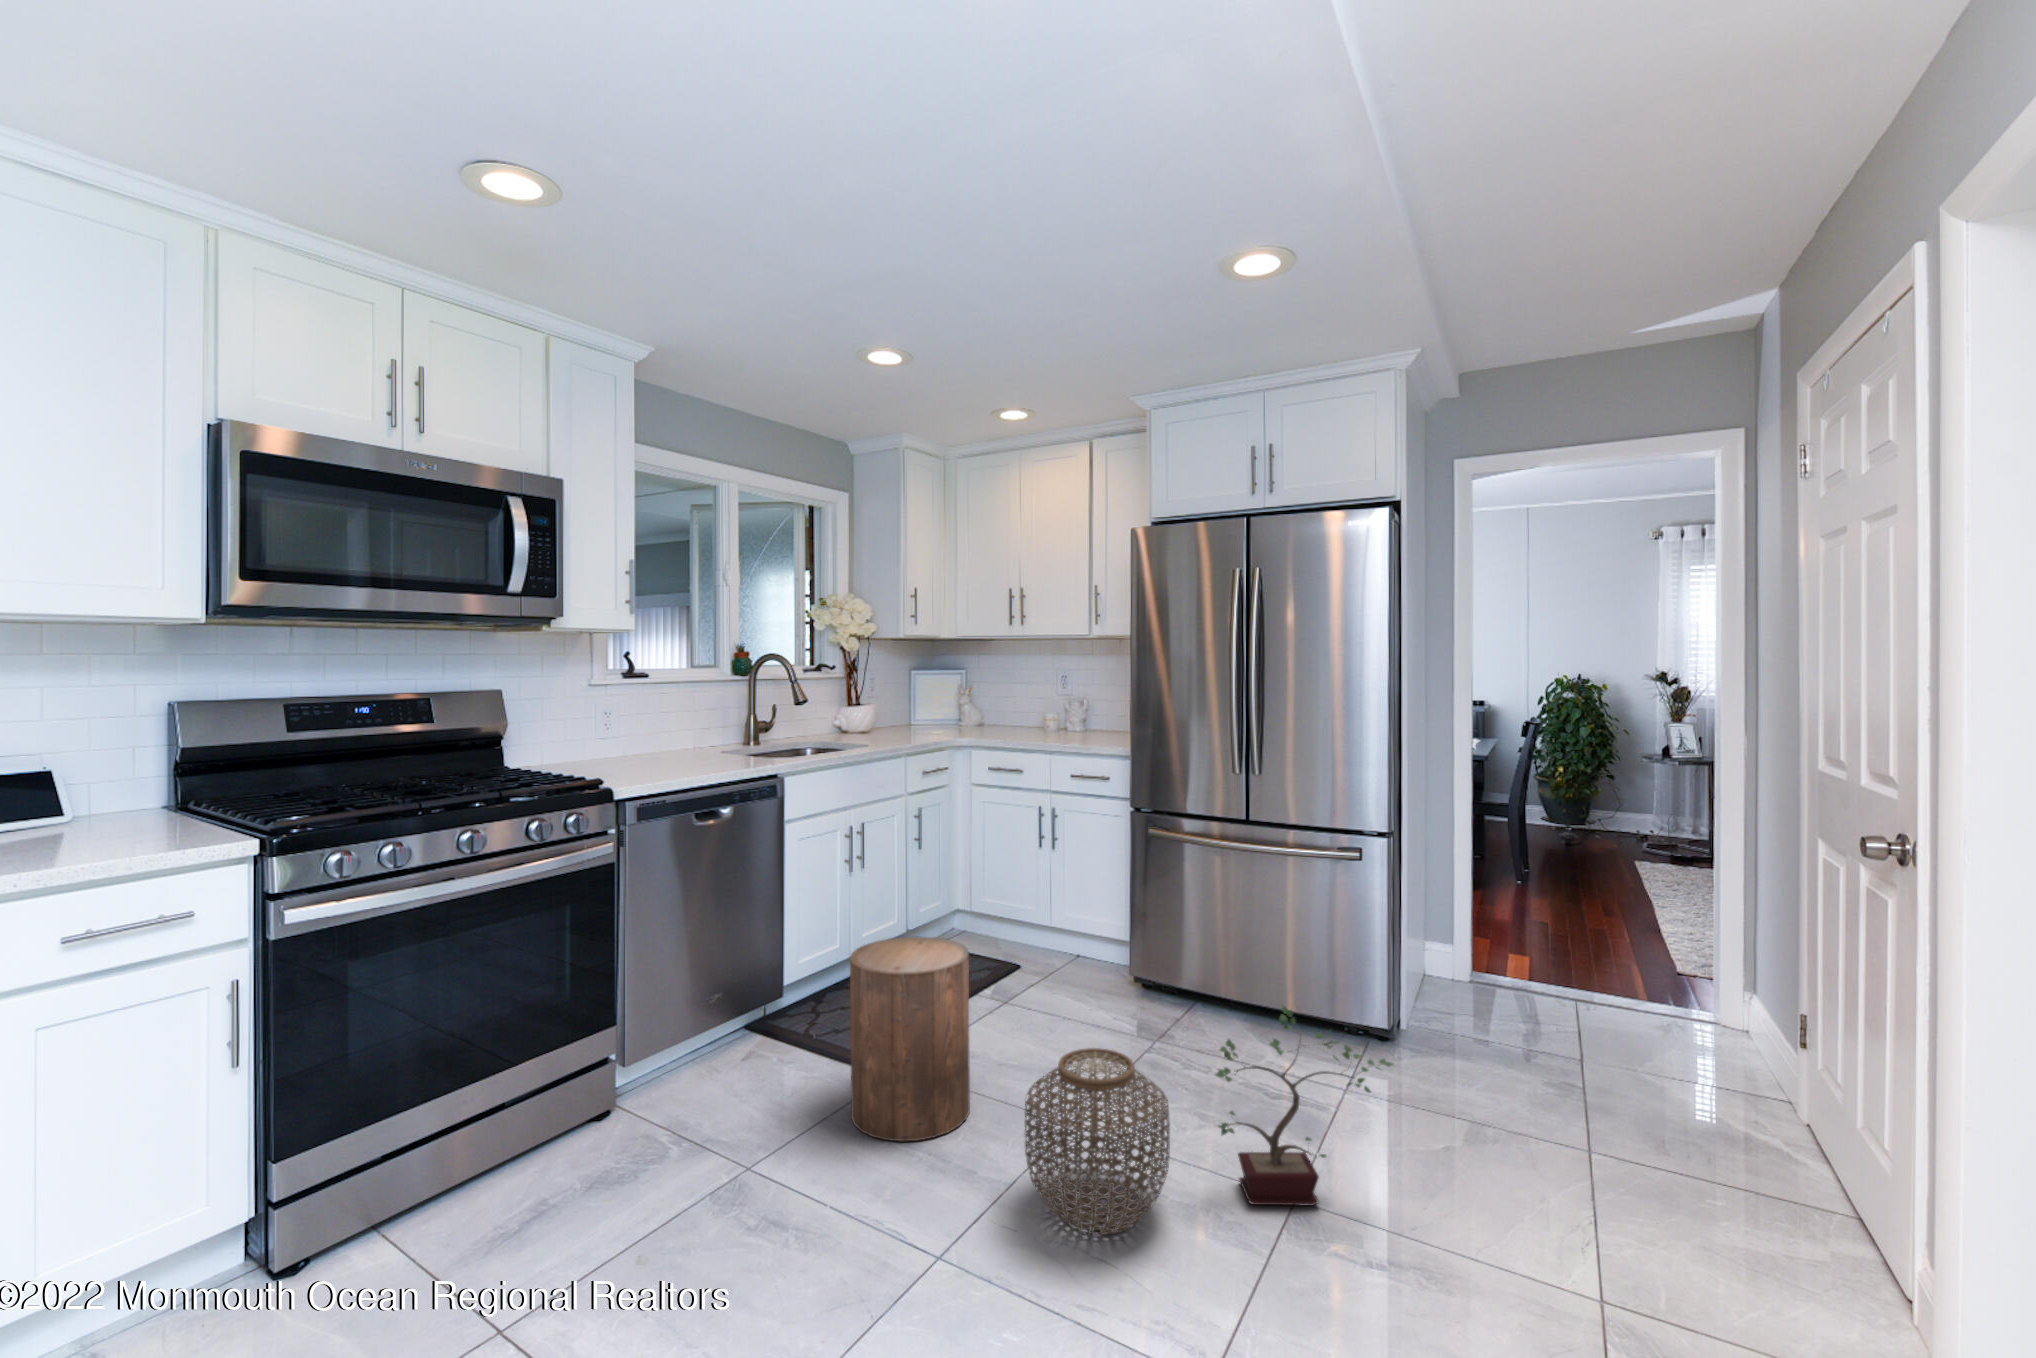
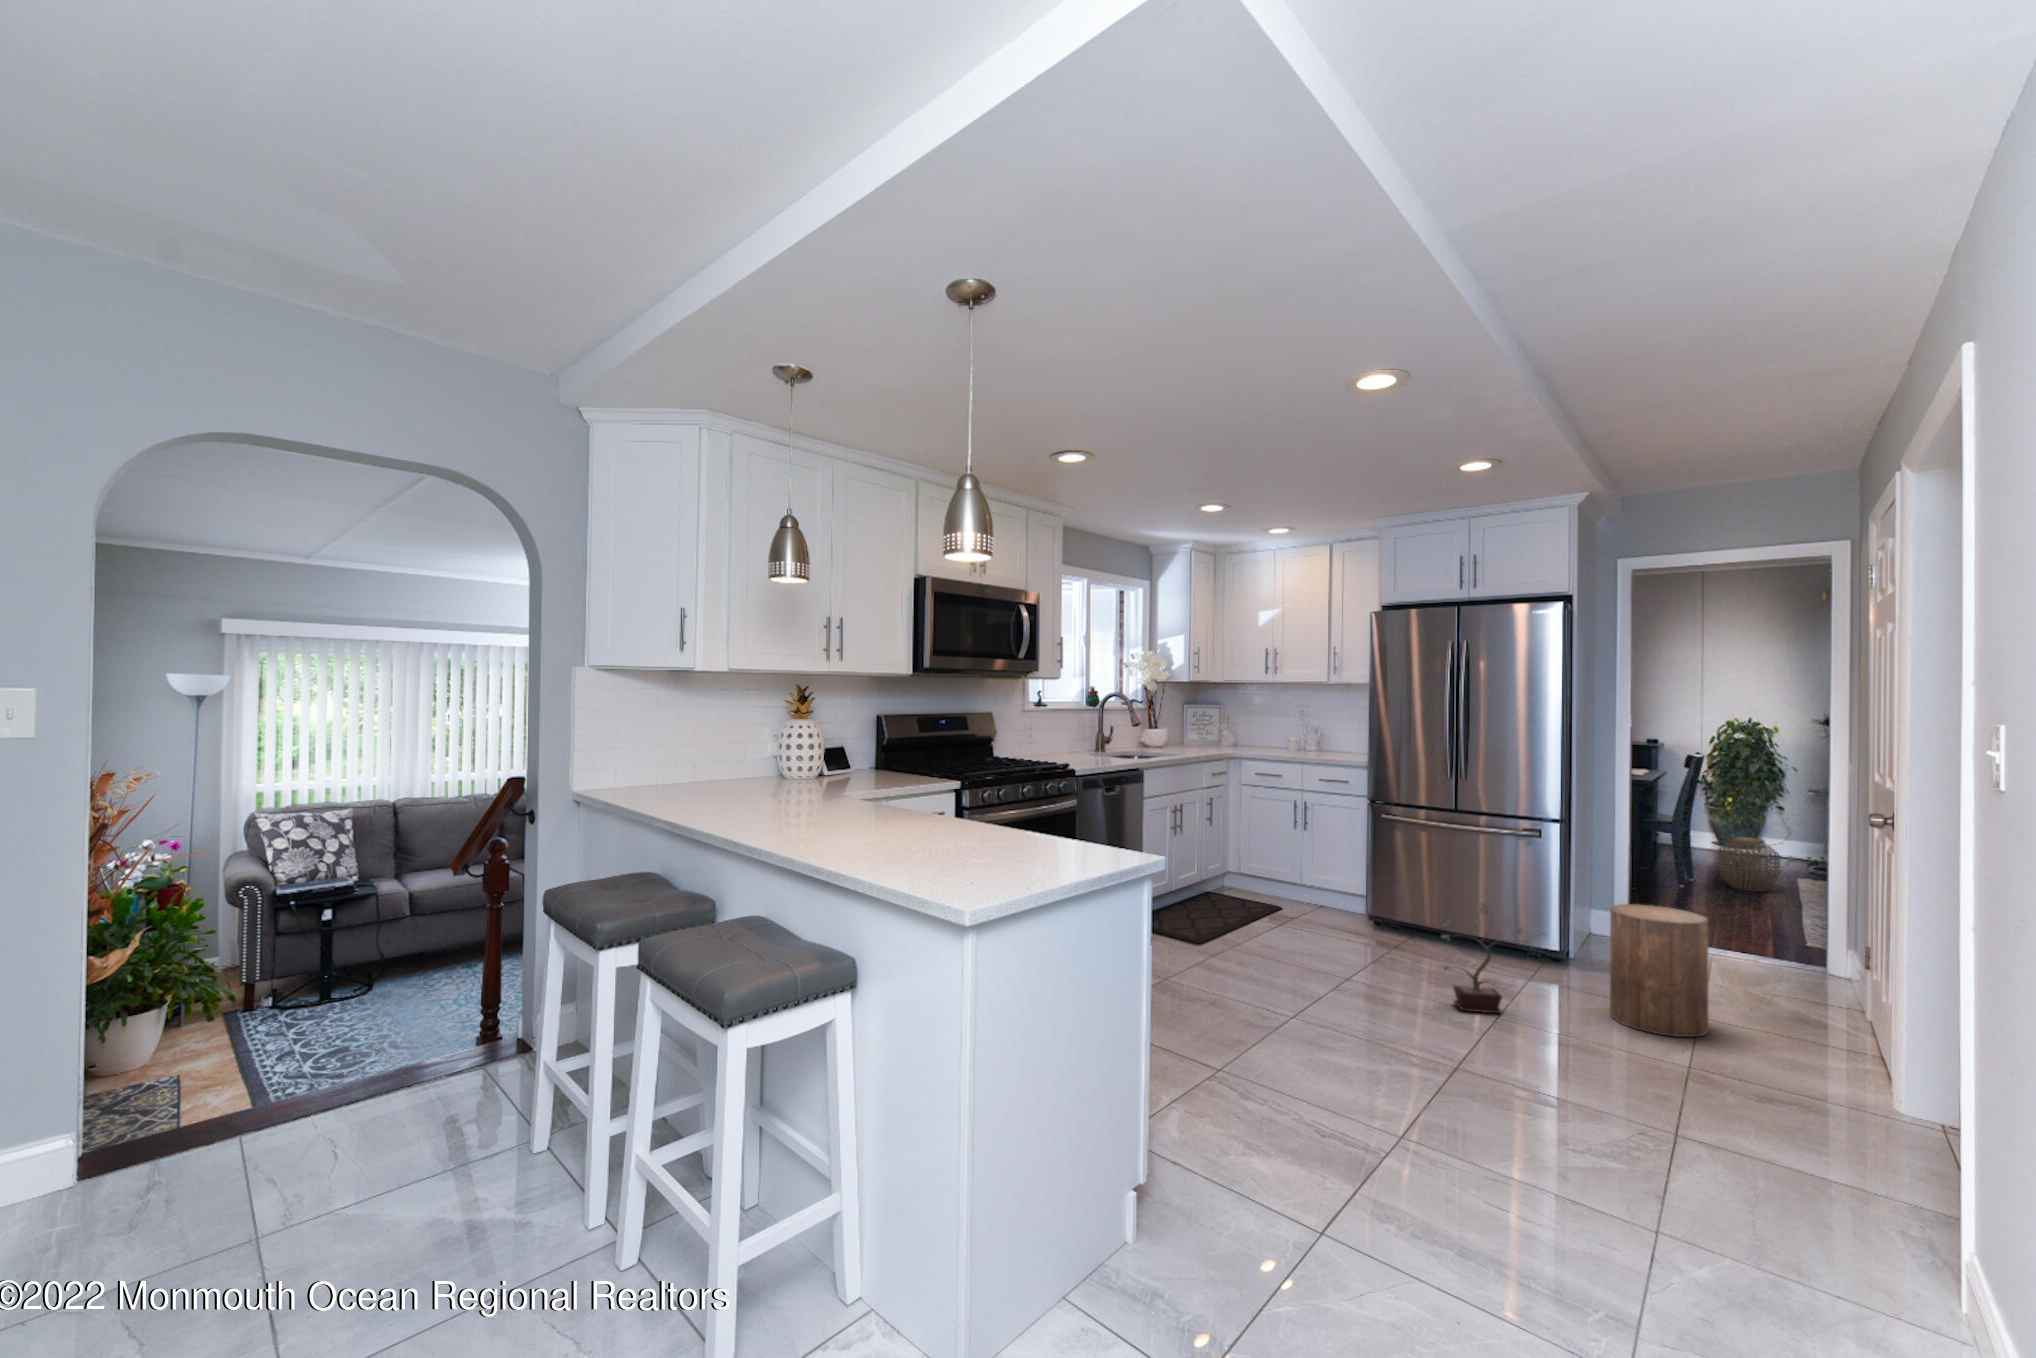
stool: present [850,936,970,1141] -> present [1610,904,1708,1037]
woven basket: present [1025,1048,1170,1234] -> present [1718,837,1780,892]

